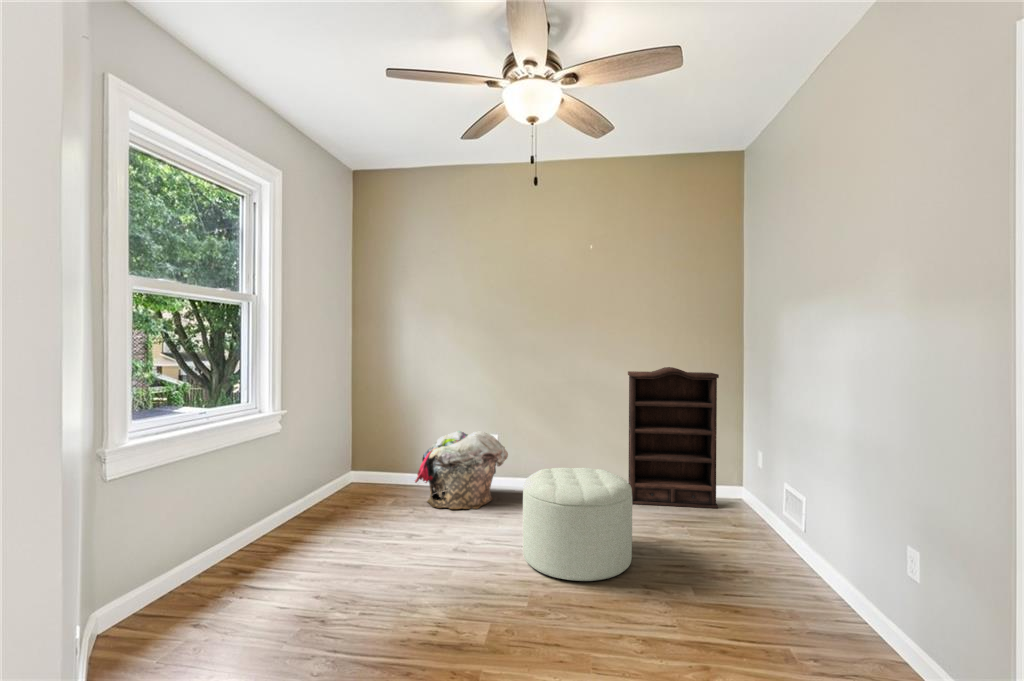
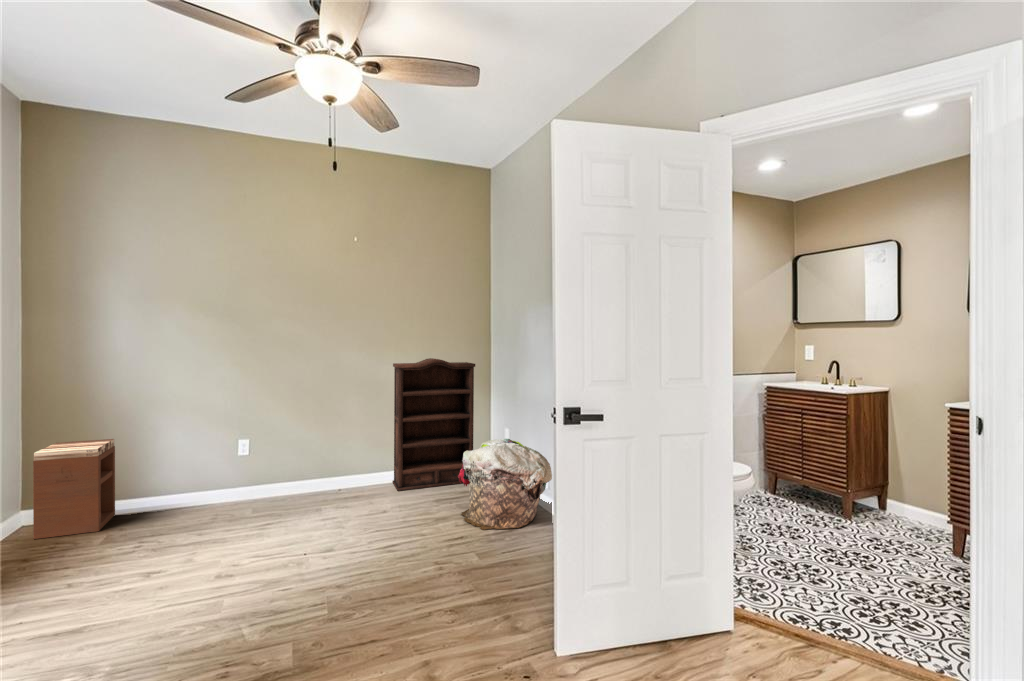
nightstand: none [355,423,406,495] -> present [33,439,115,539]
laundry basket: present [415,431,508,509] -> present [458,439,552,530]
ottoman: present [523,468,632,581] -> none [305,461,418,577]

